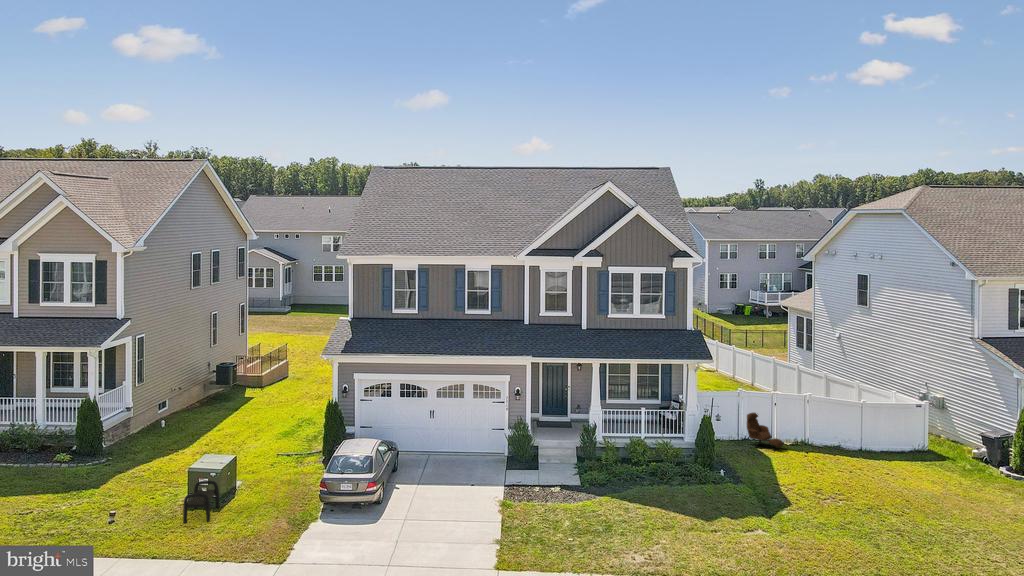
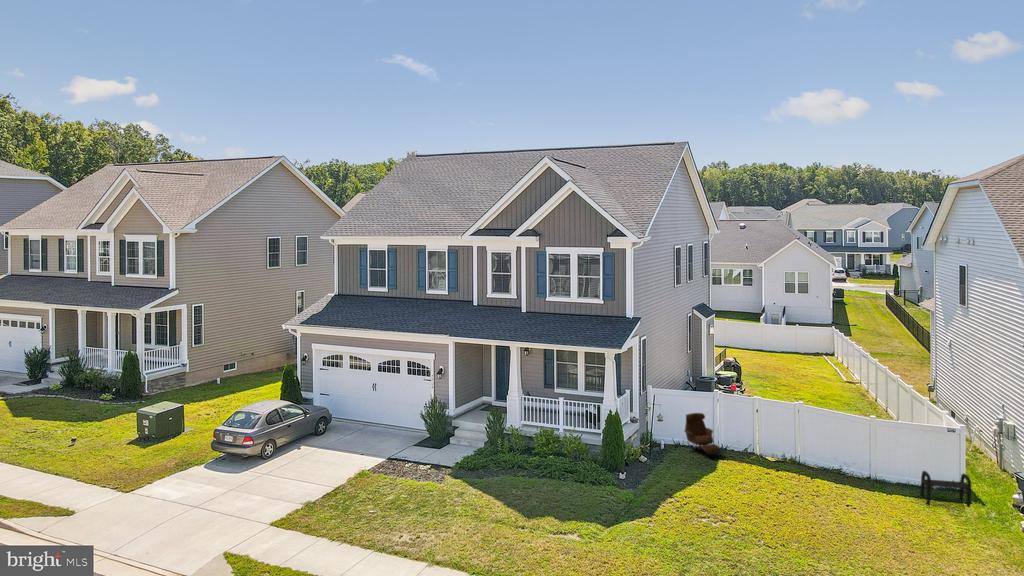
bench: present [183,481,219,523] -> present [920,471,971,507]

